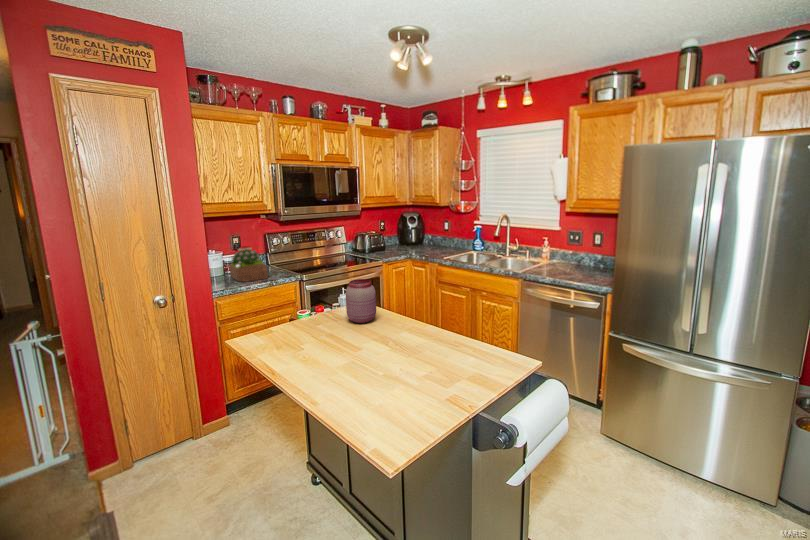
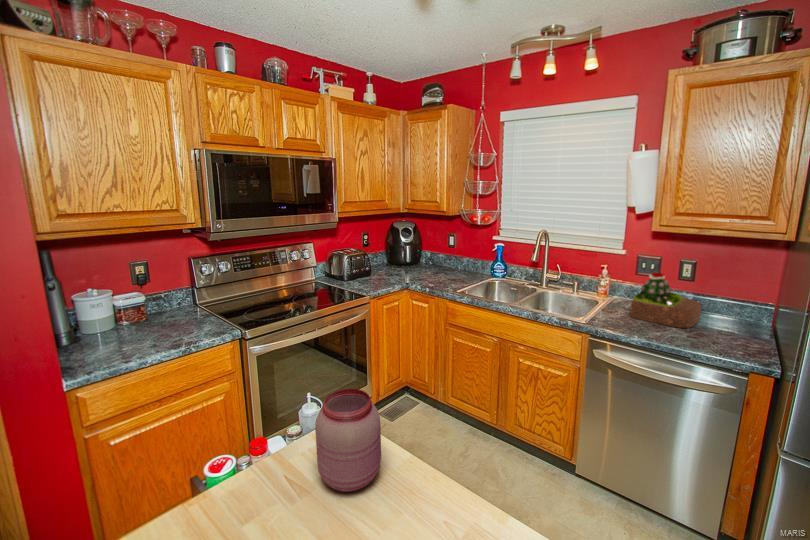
succulent plant: present [230,246,268,282] -> present [630,273,701,328]

